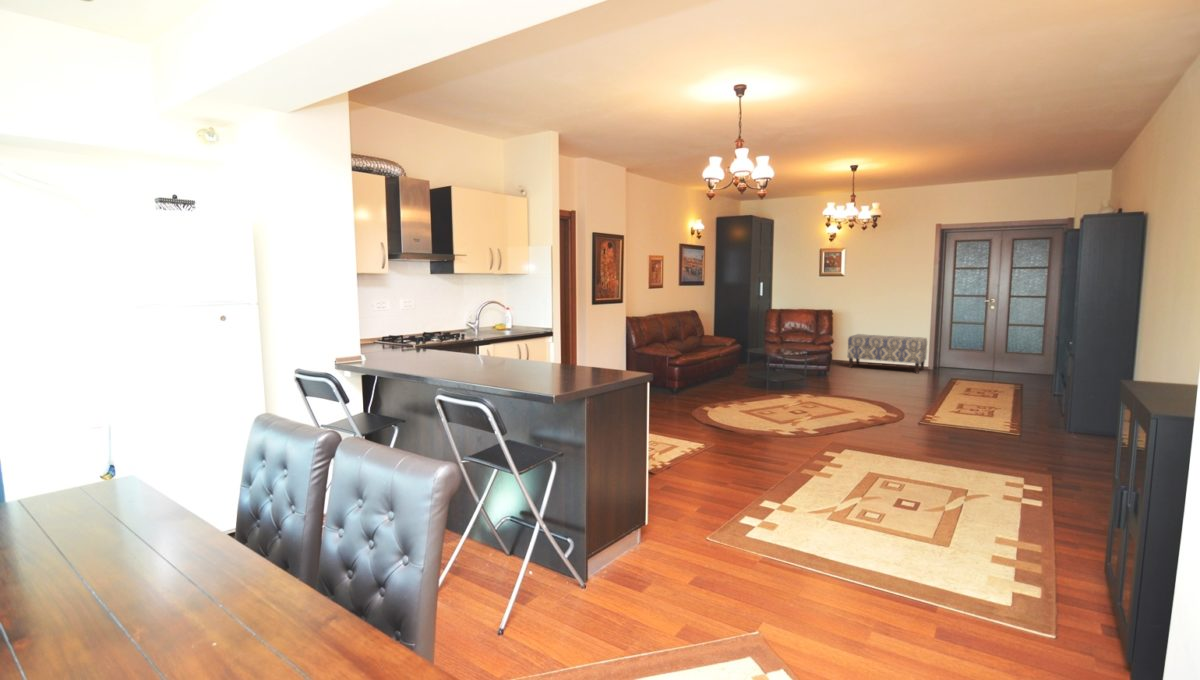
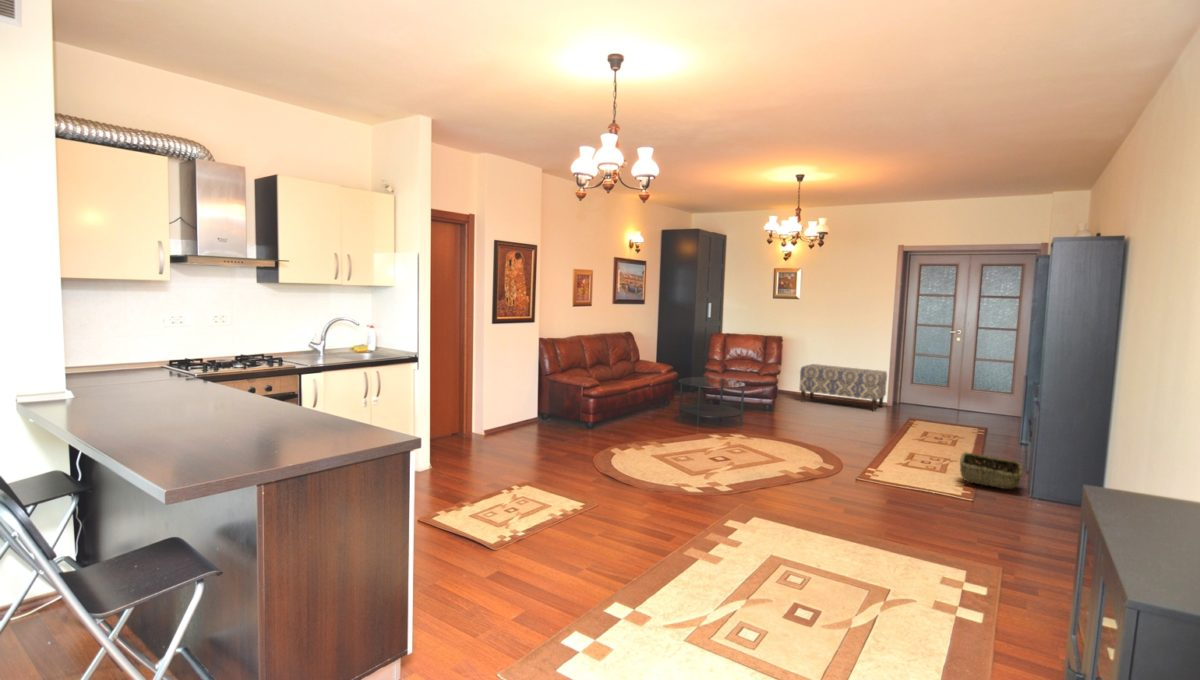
woven basket: none [1006,398,1061,426] -> present [960,452,1023,489]

